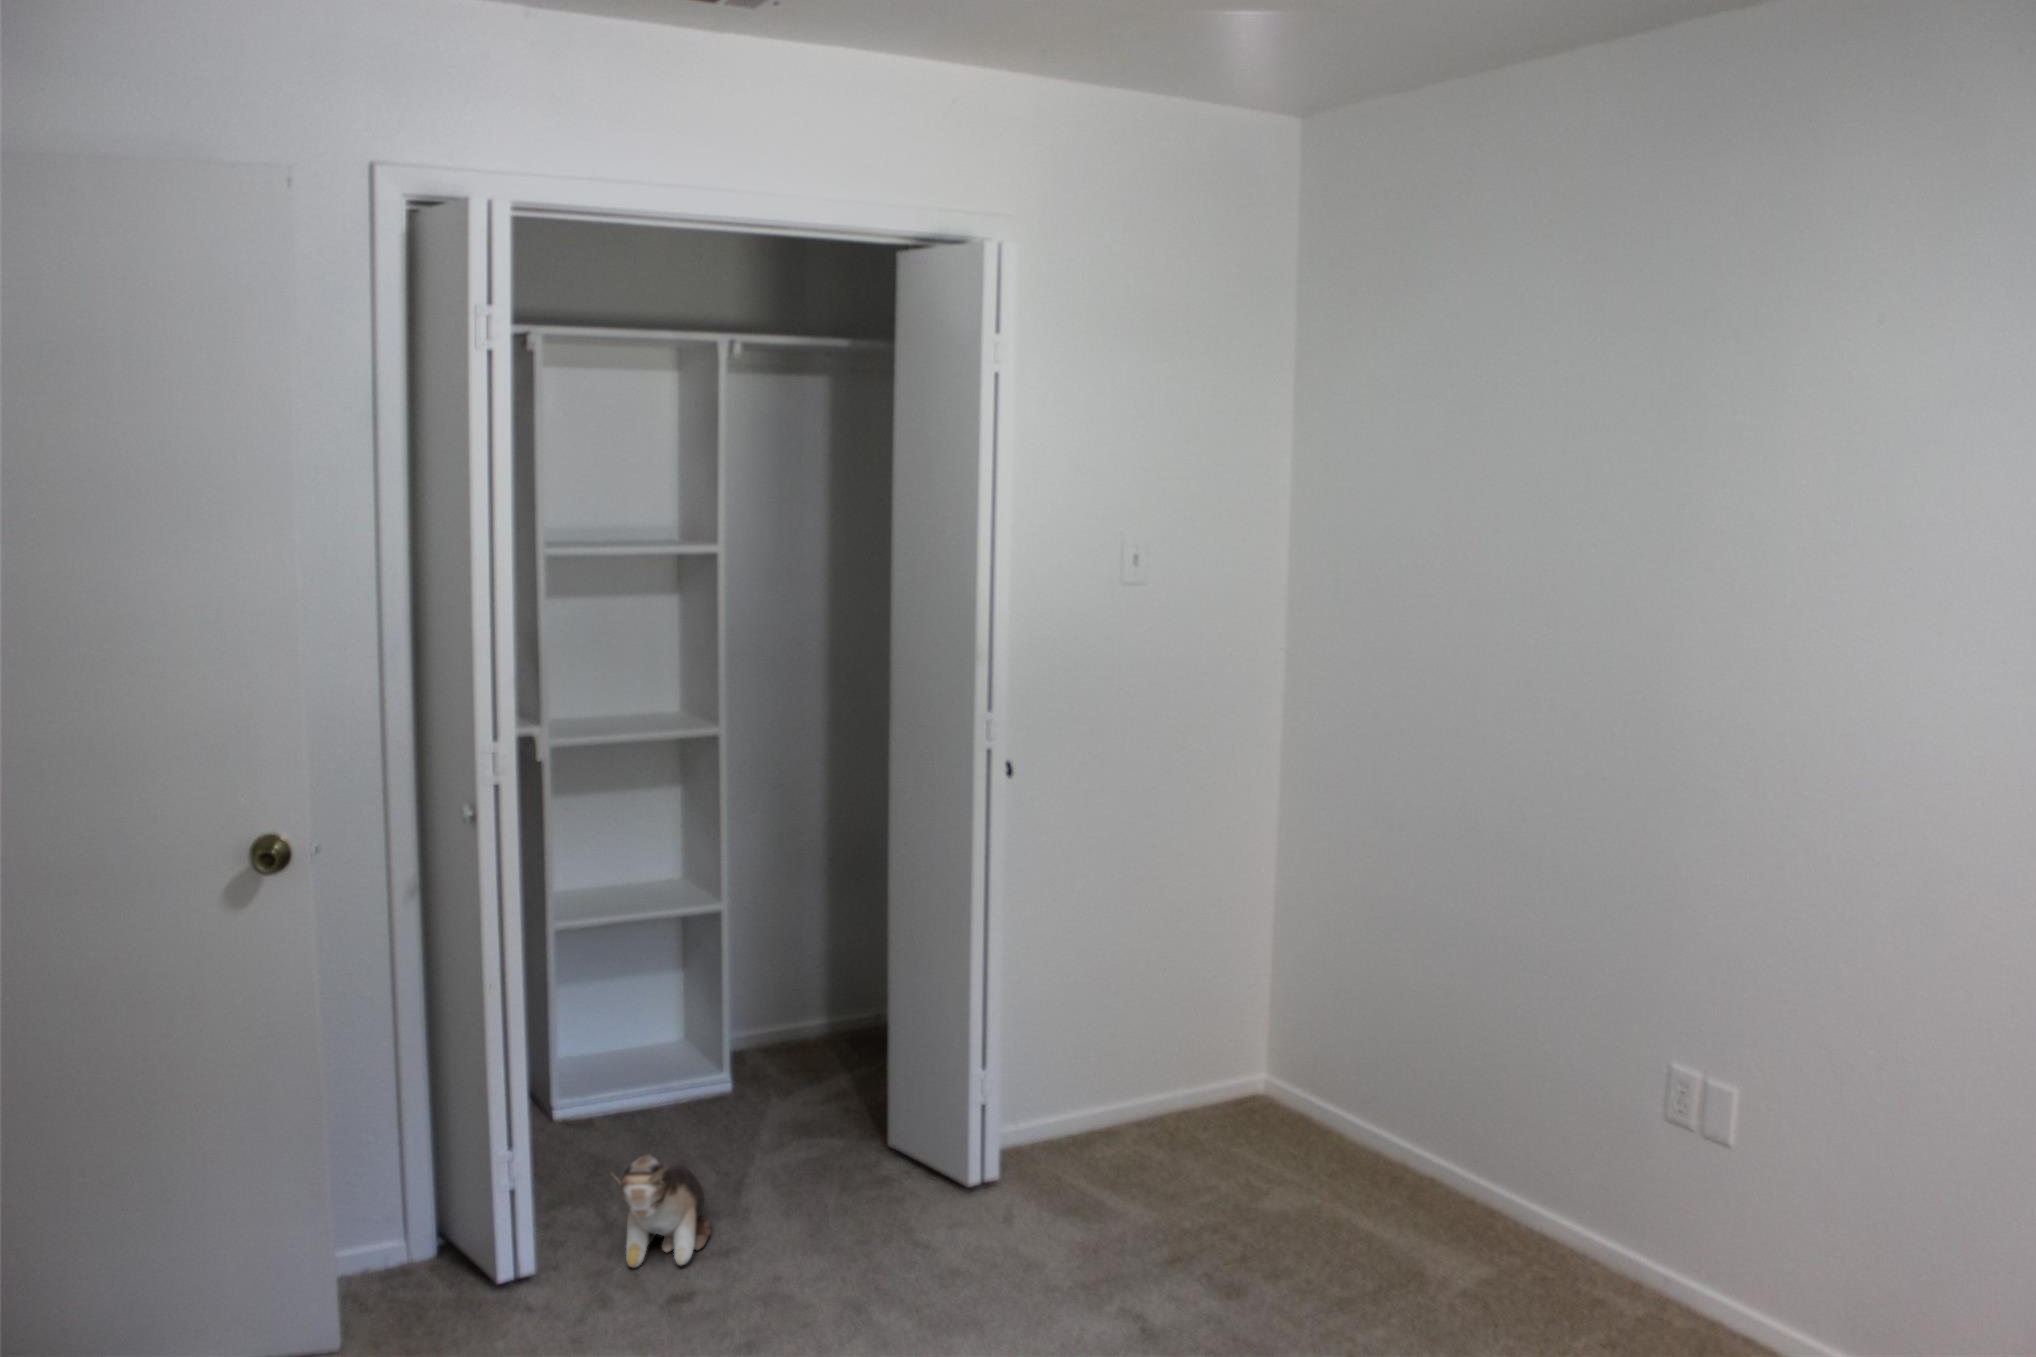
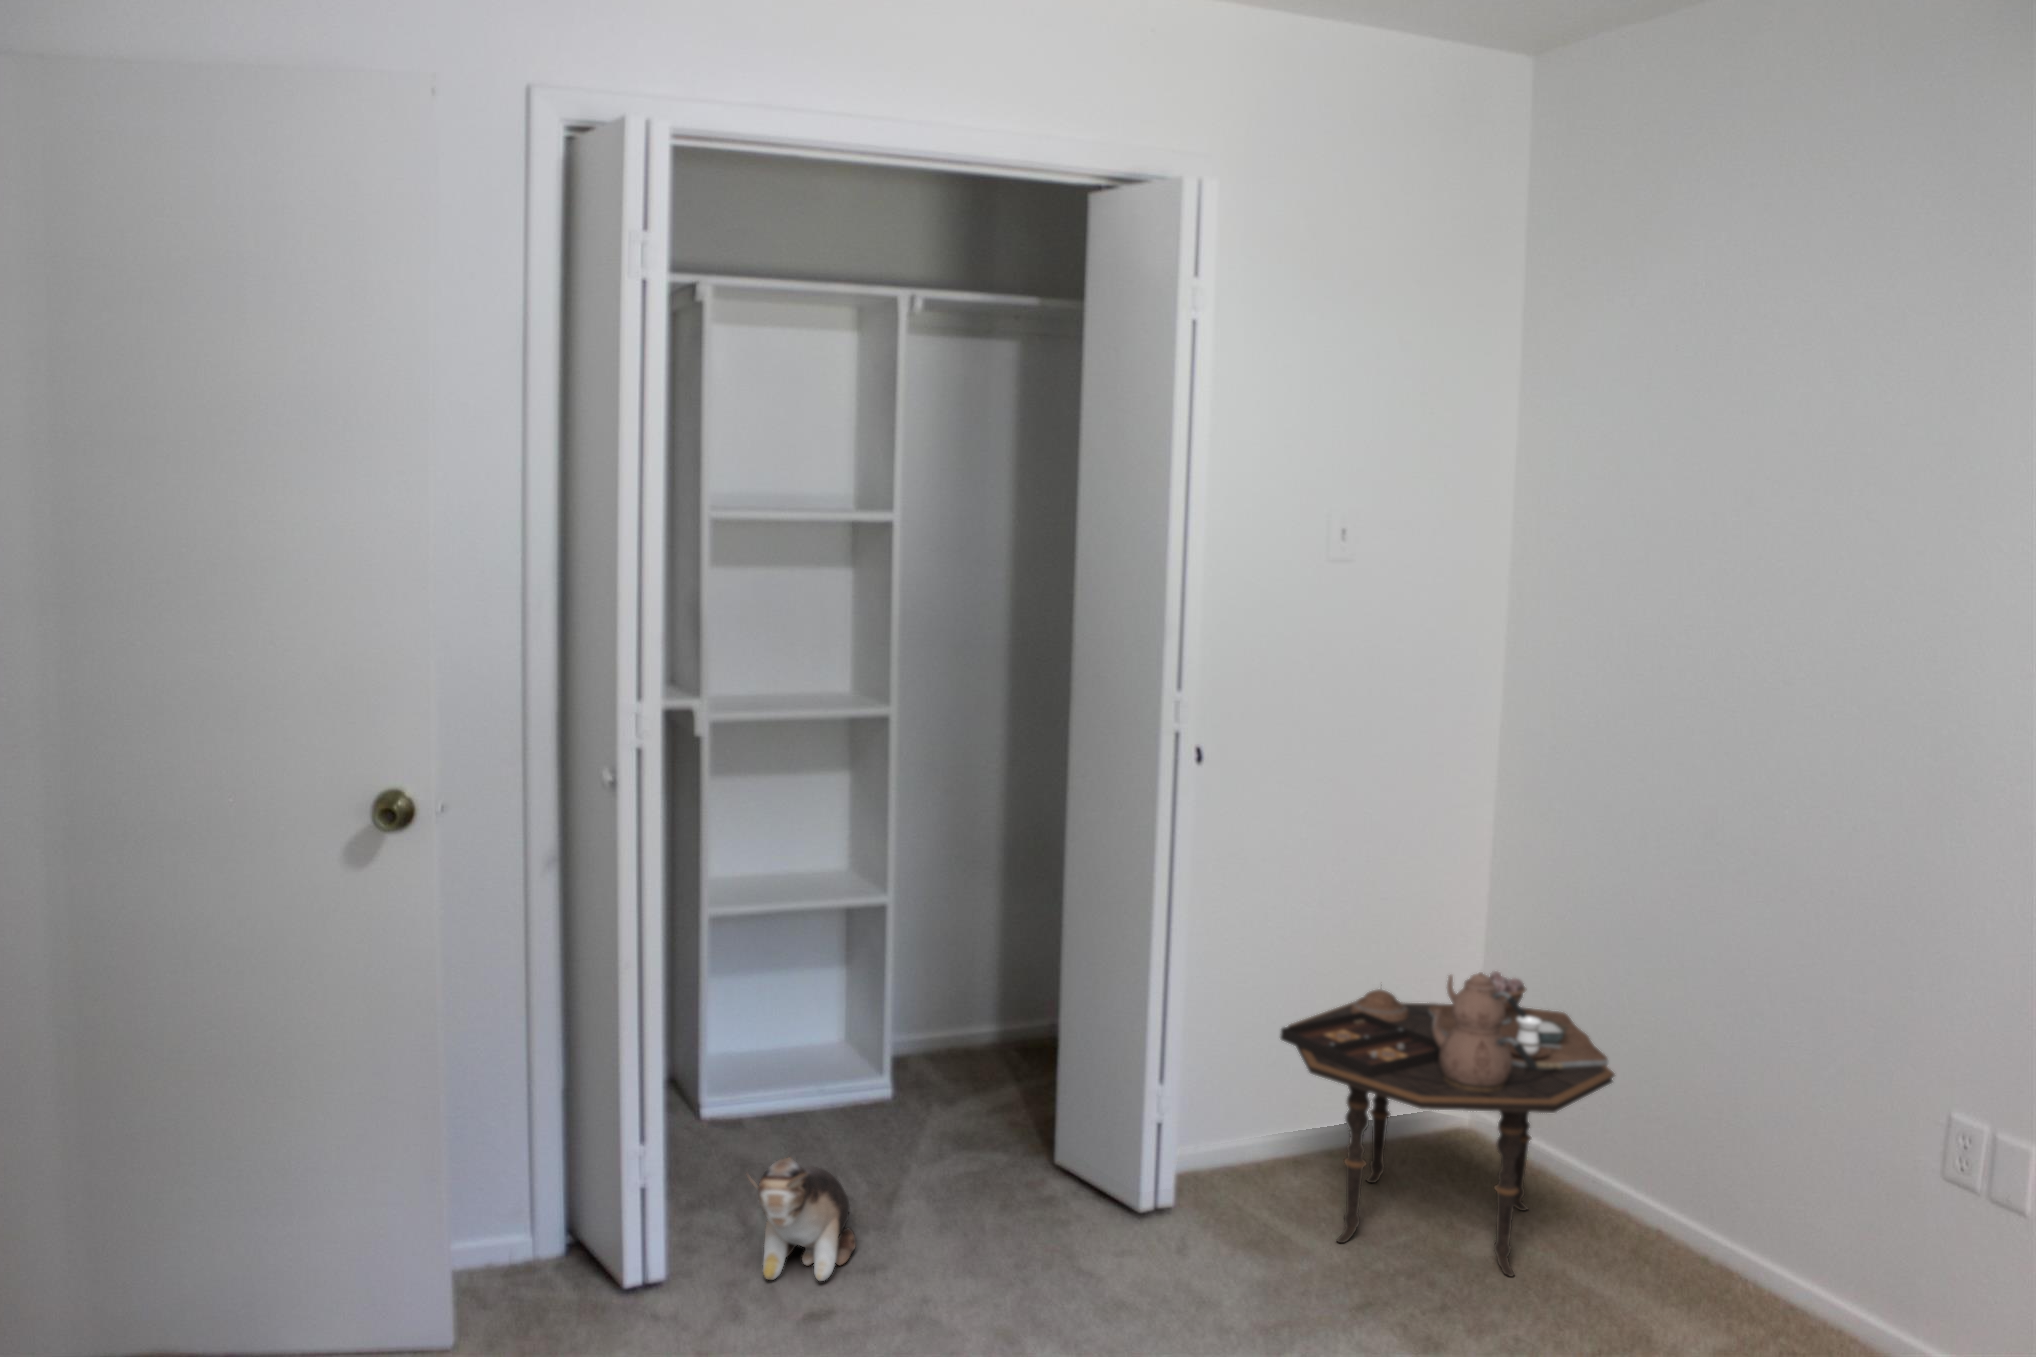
side table: none [1092,950,1382,1219] -> present [1280,971,1614,1276]

